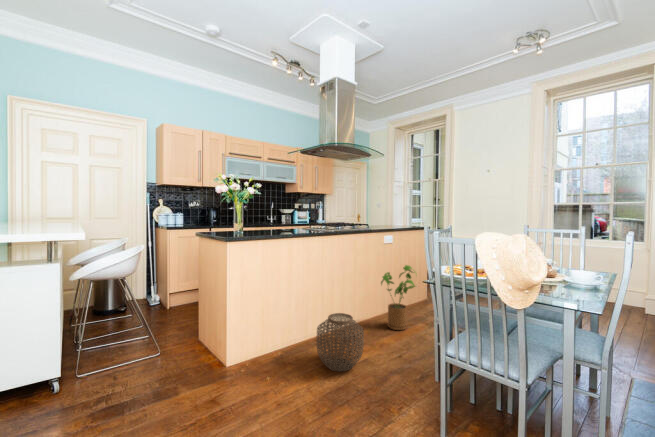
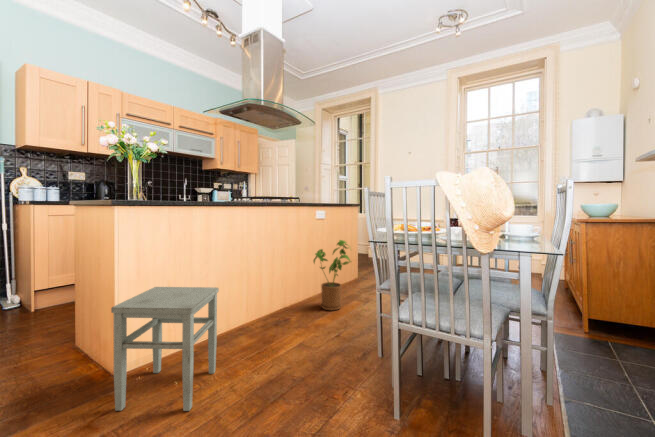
stool: none [229,303,300,401] -> present [111,287,219,411]
woven basket: present [317,313,364,371] -> none [241,293,299,362]

